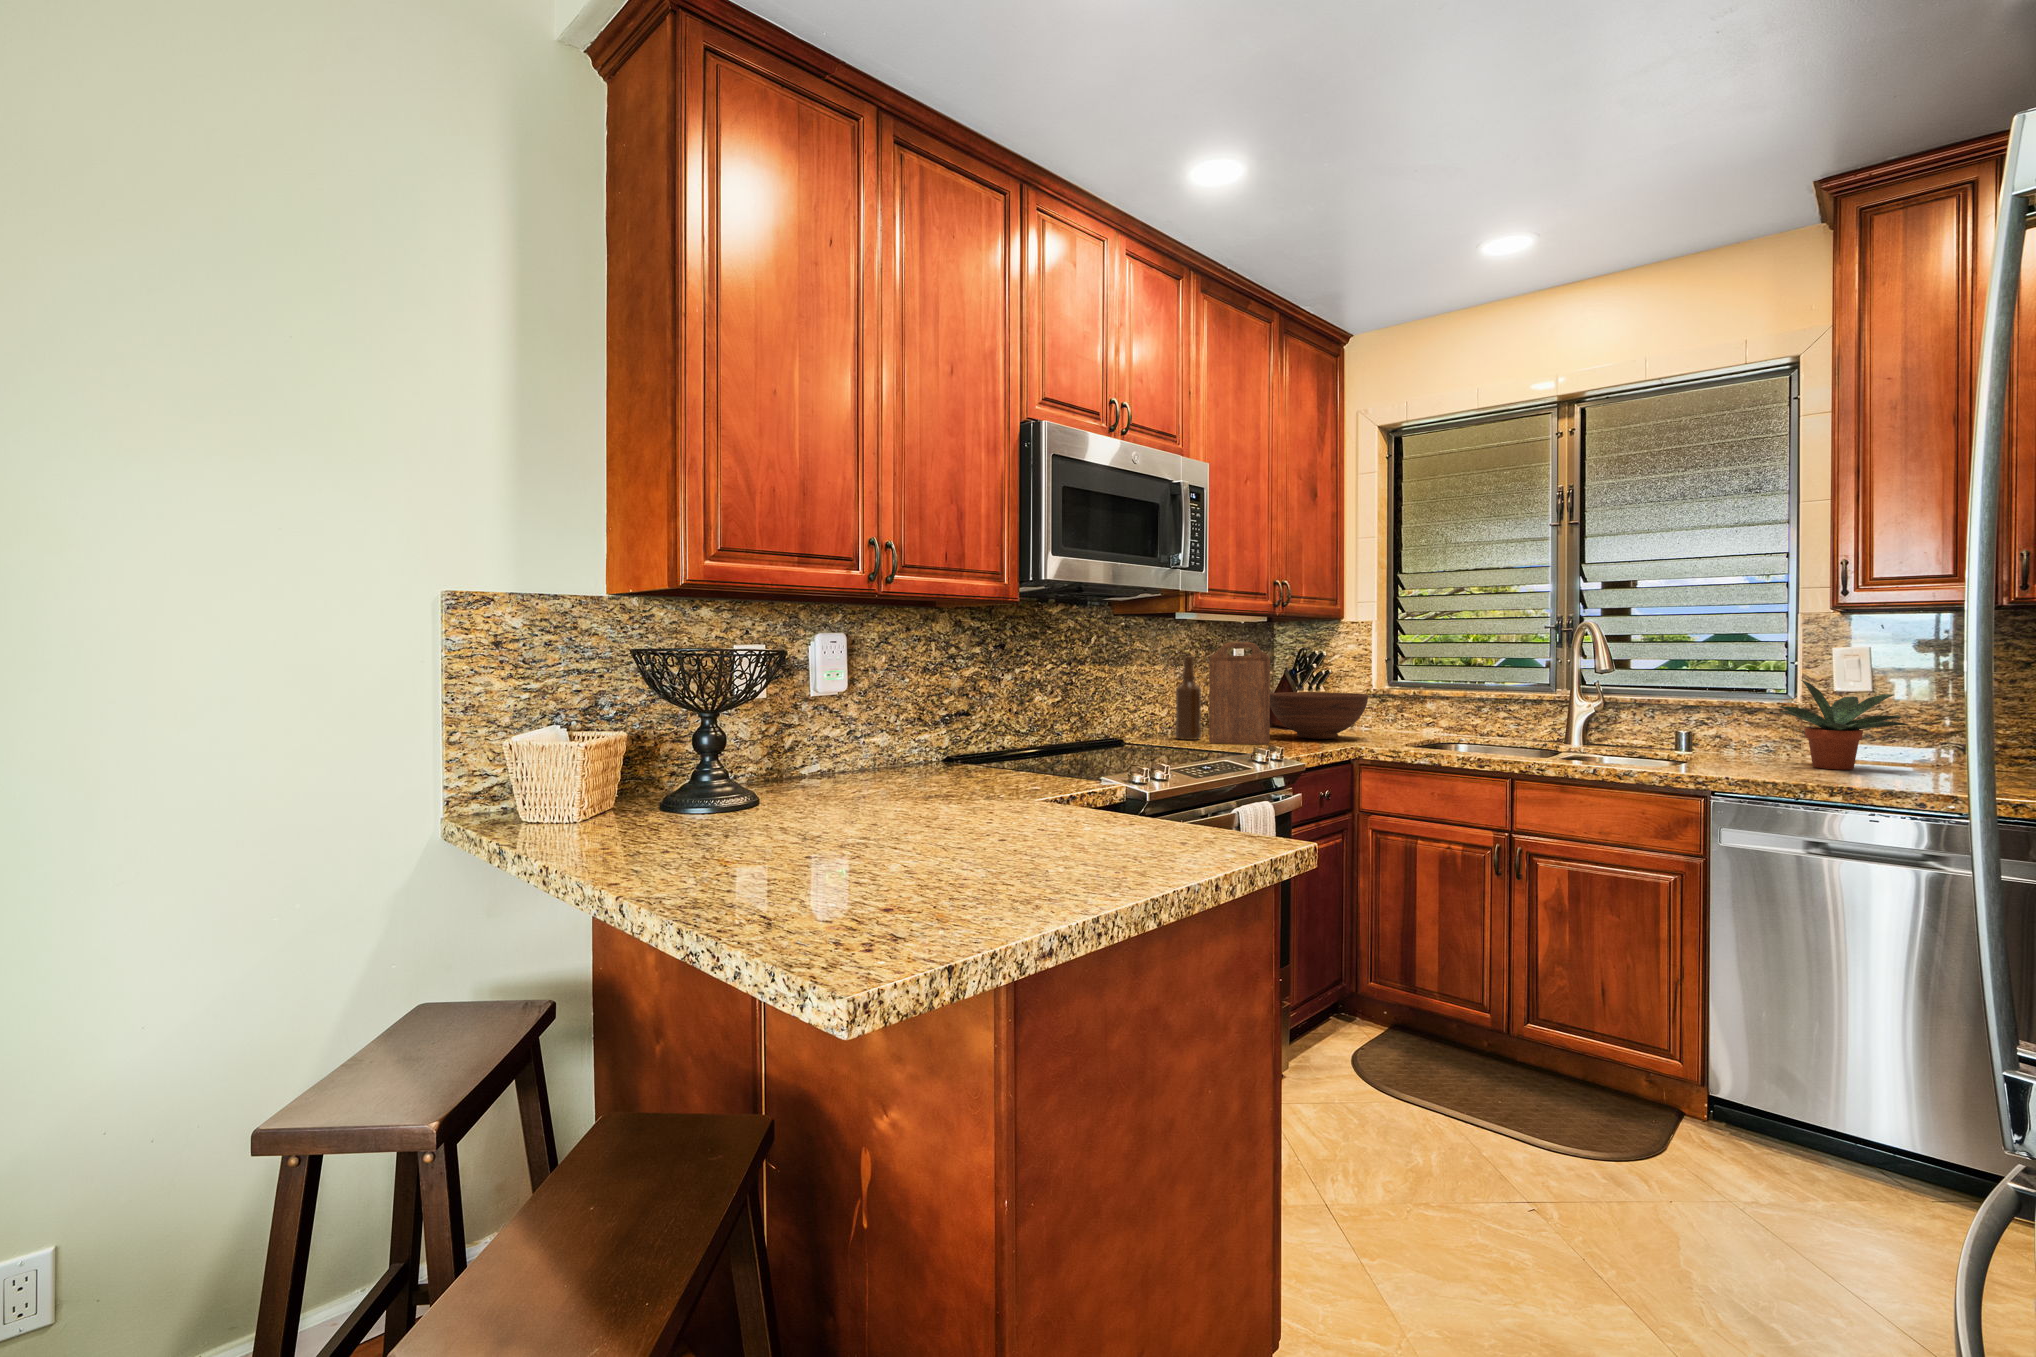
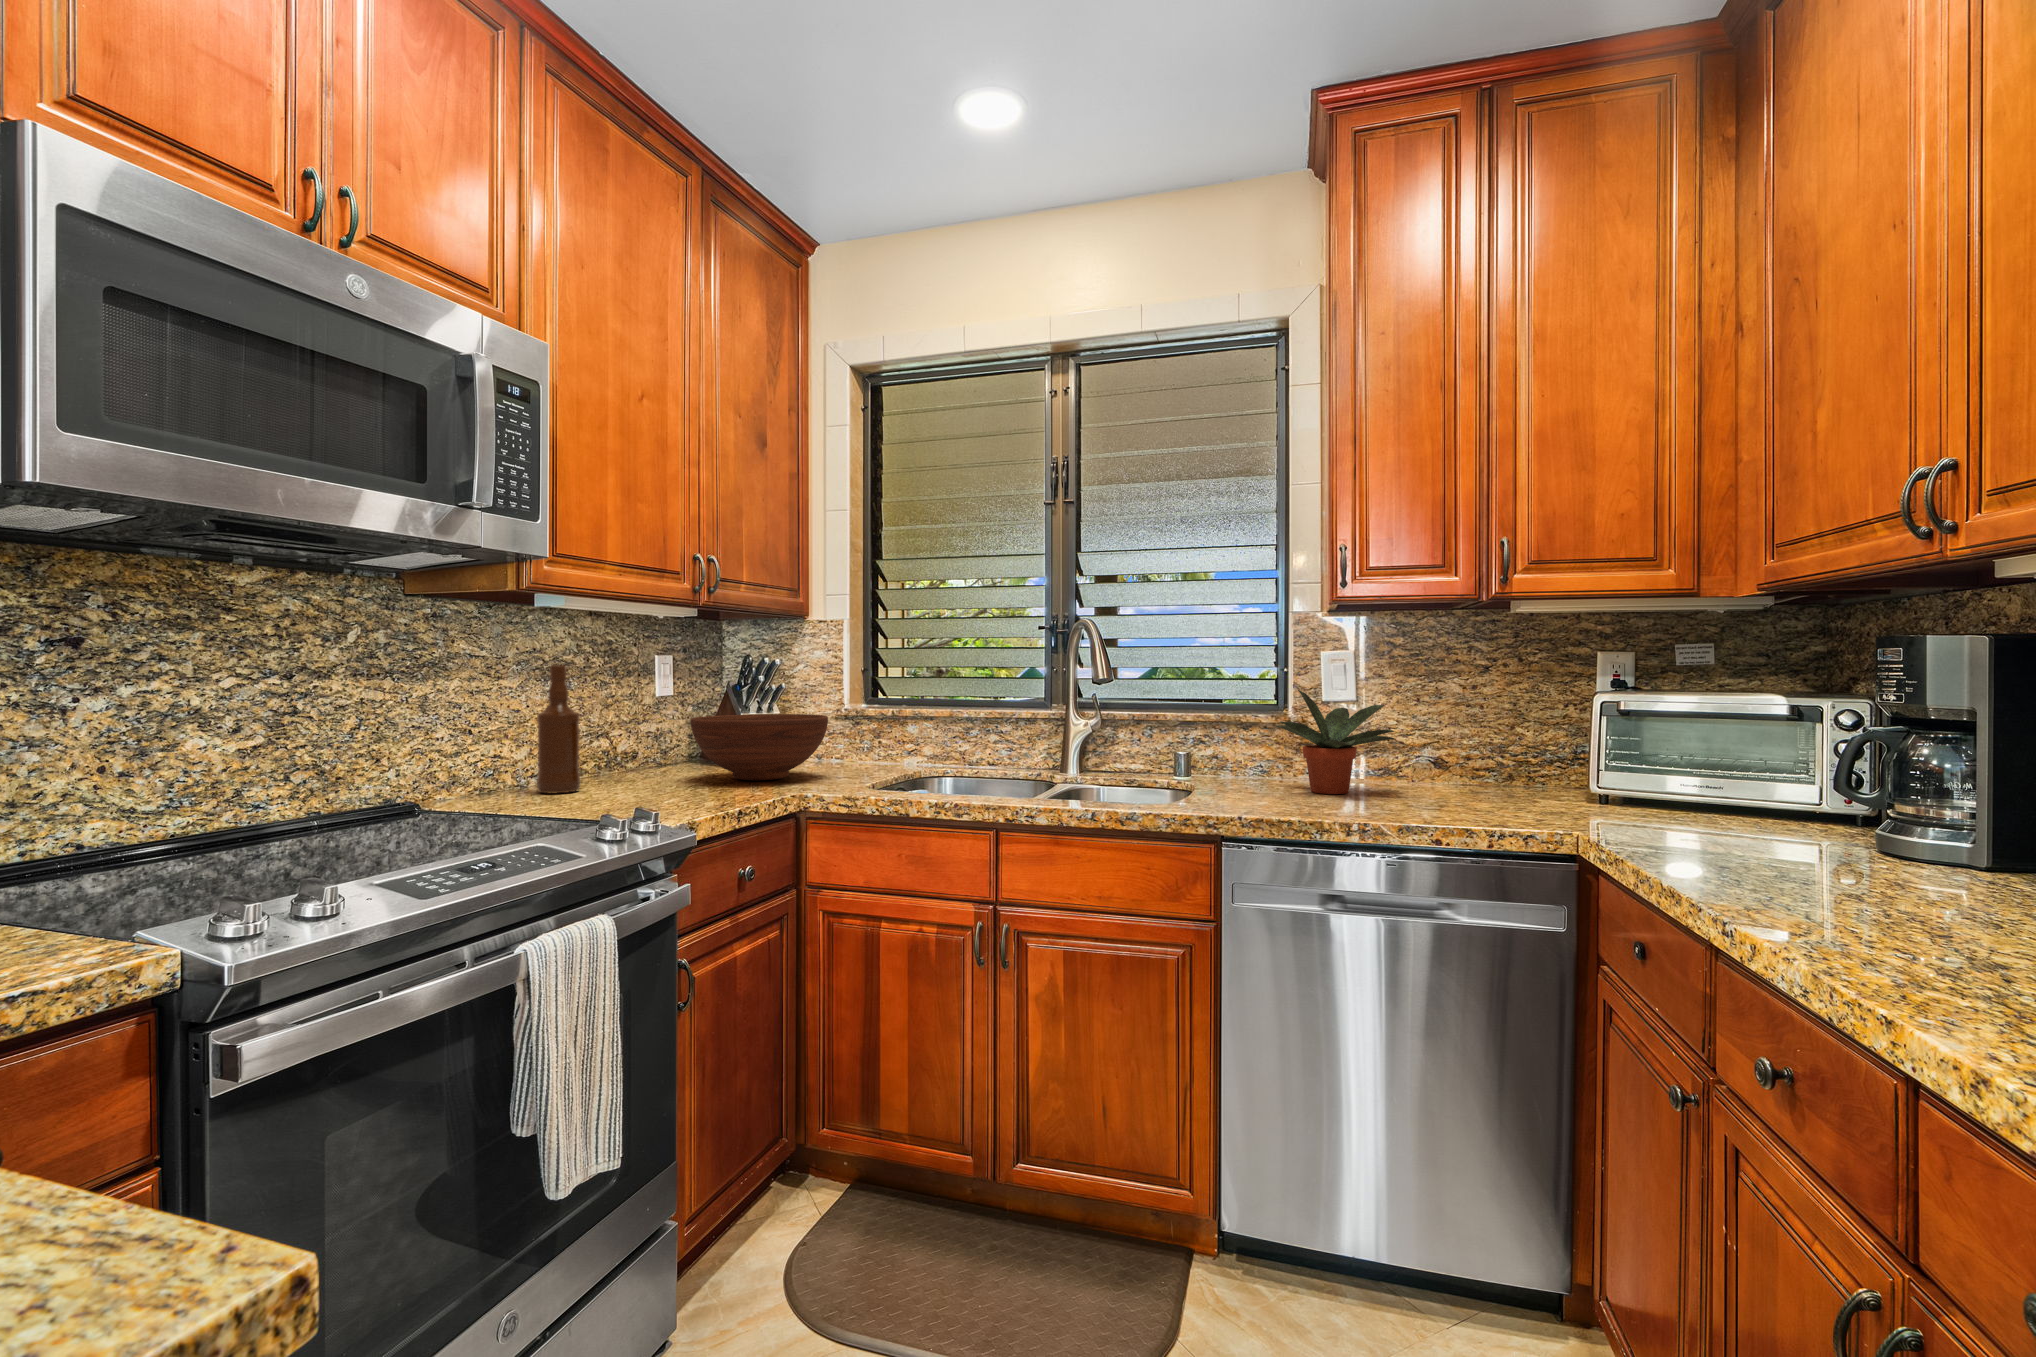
cutting board: present [1209,642,1270,744] -> none [582,643,678,798]

